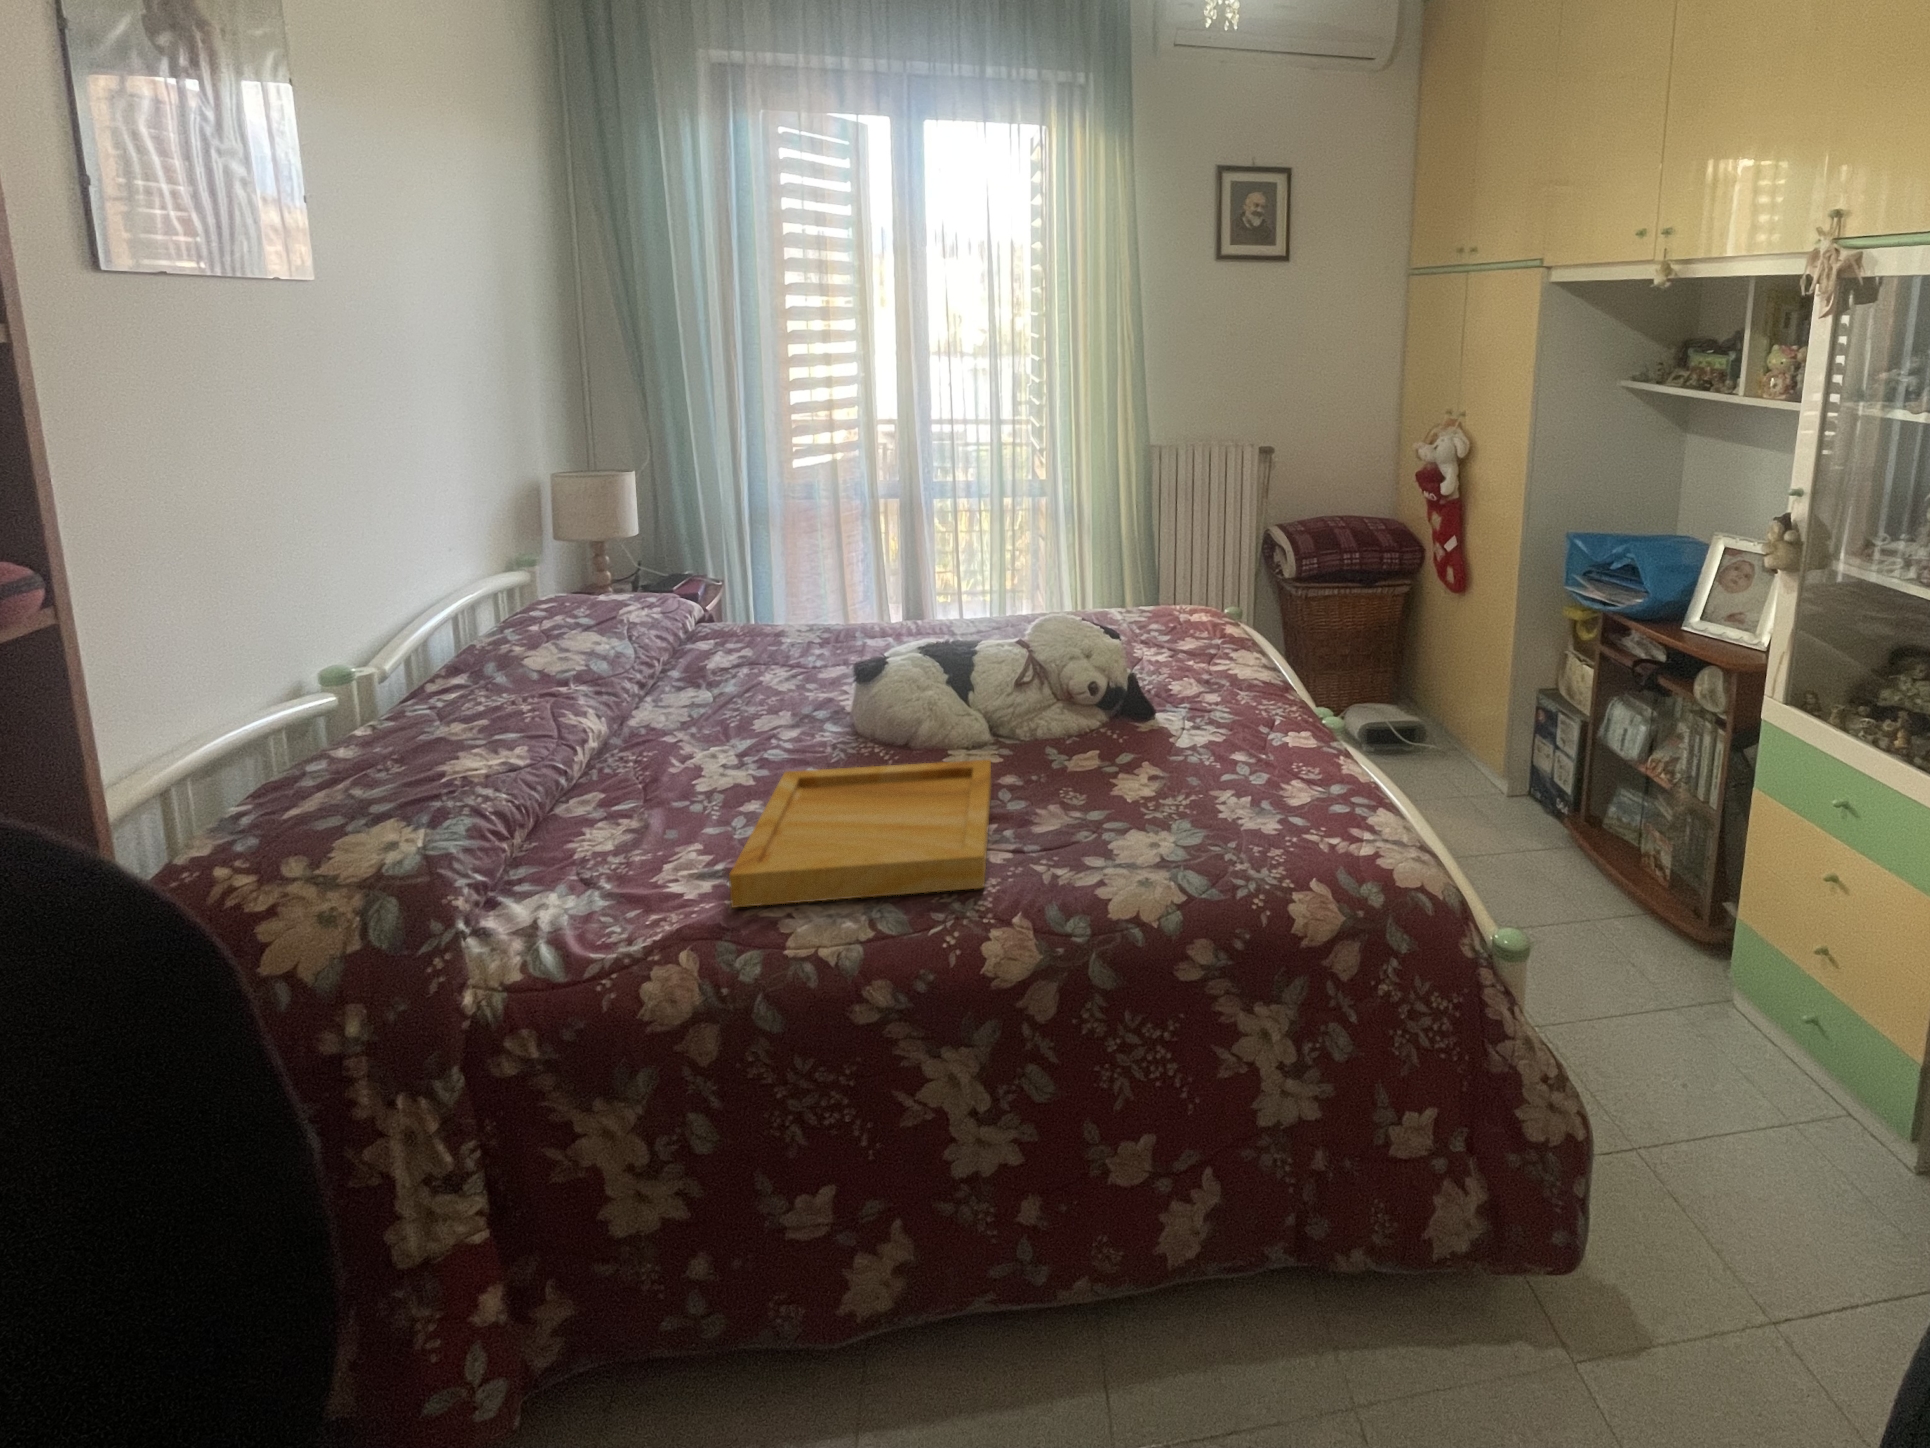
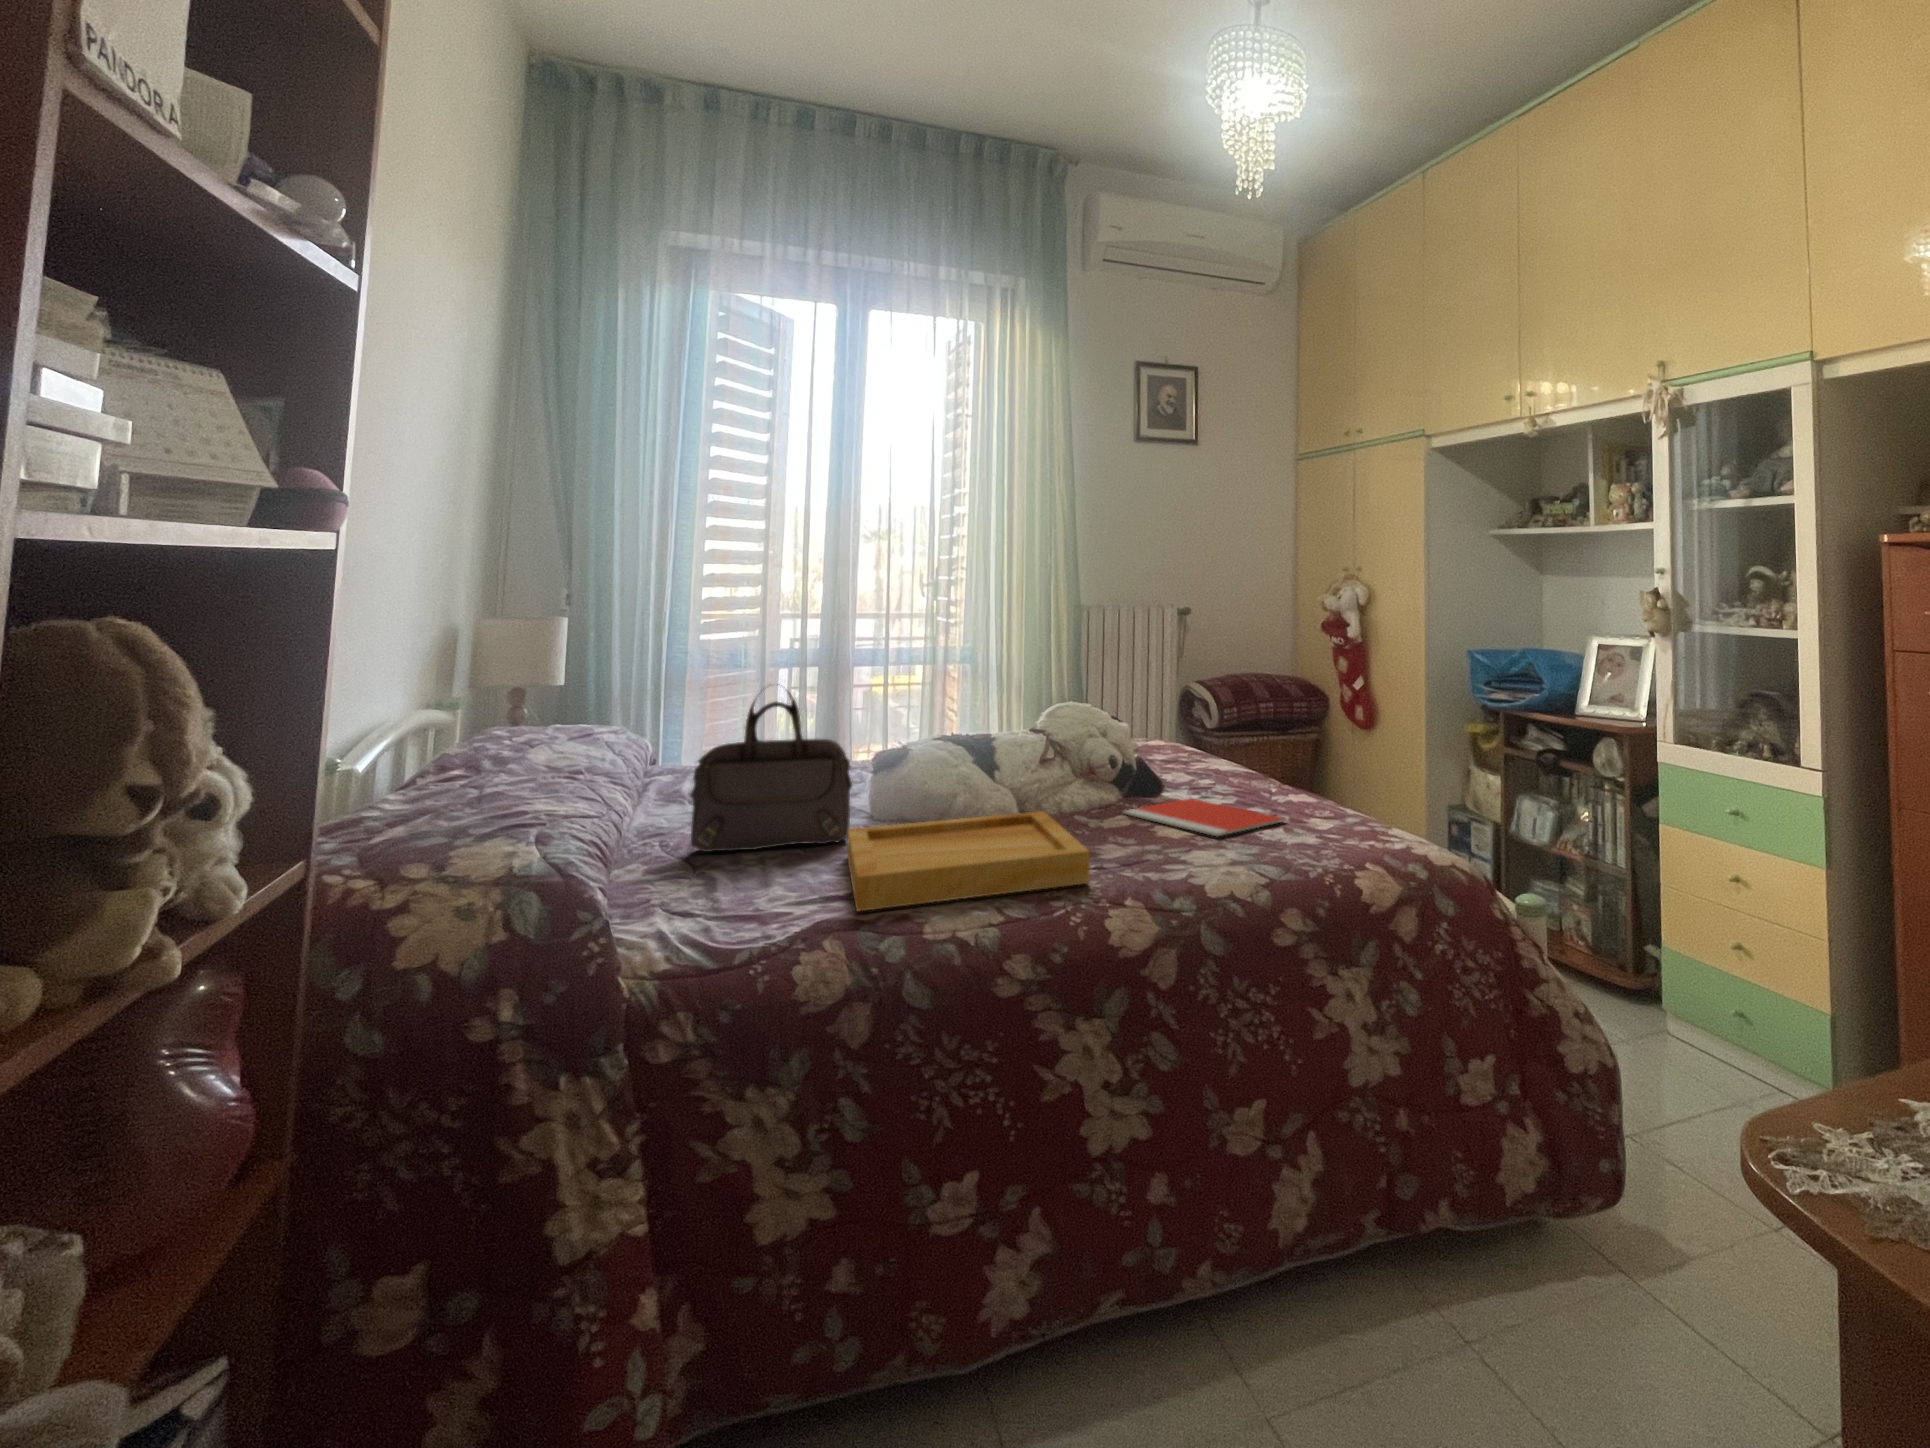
handbag: none [649,614,809,774] -> present [690,688,852,852]
notebook: none [1094,730,1258,812] -> present [1123,799,1286,836]

